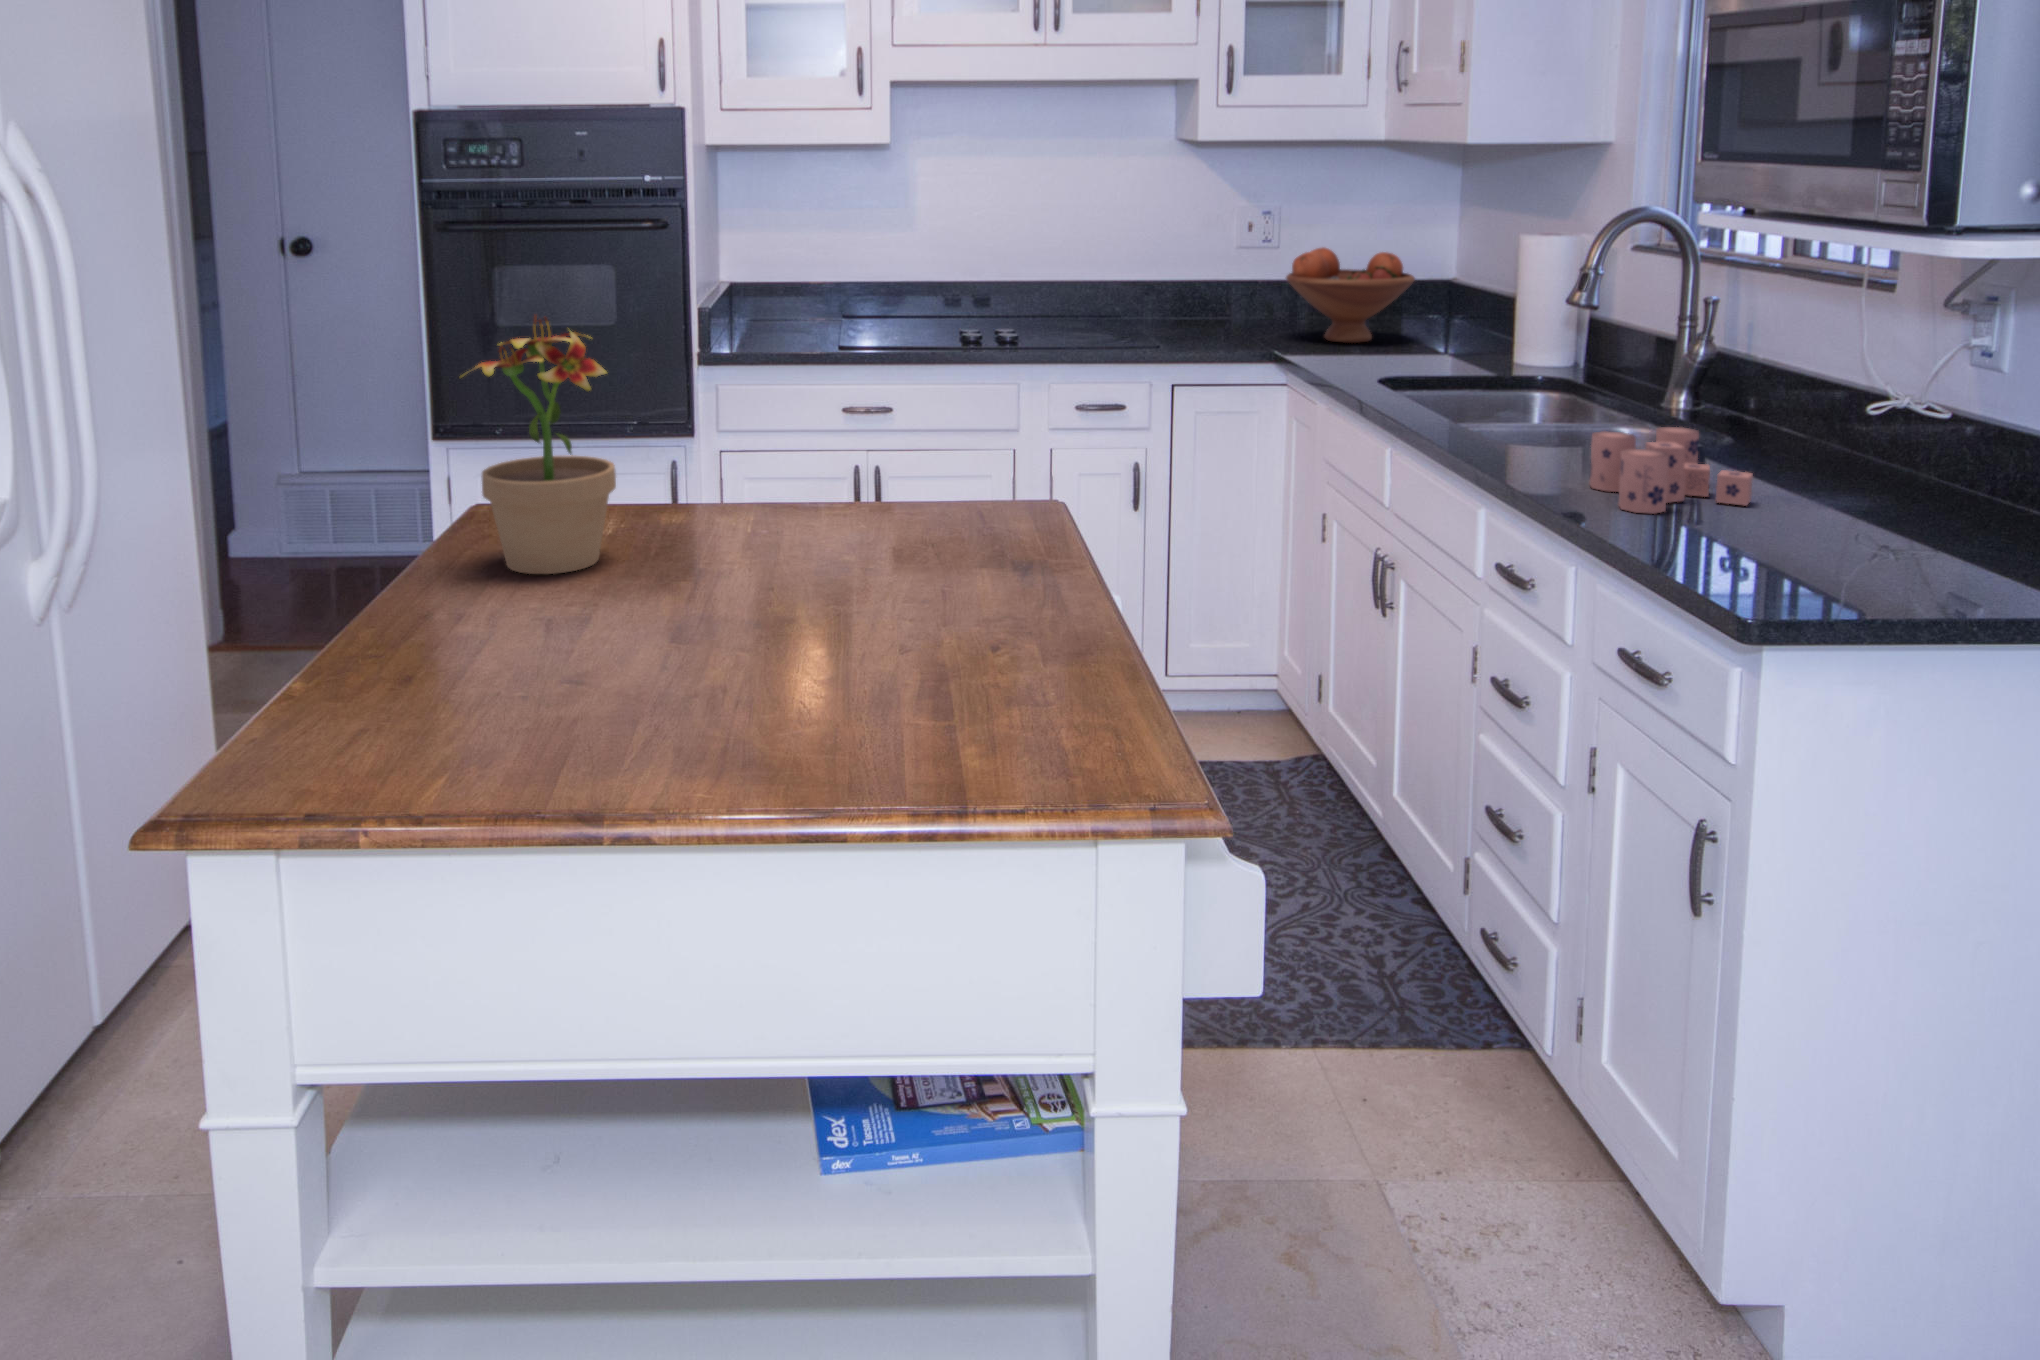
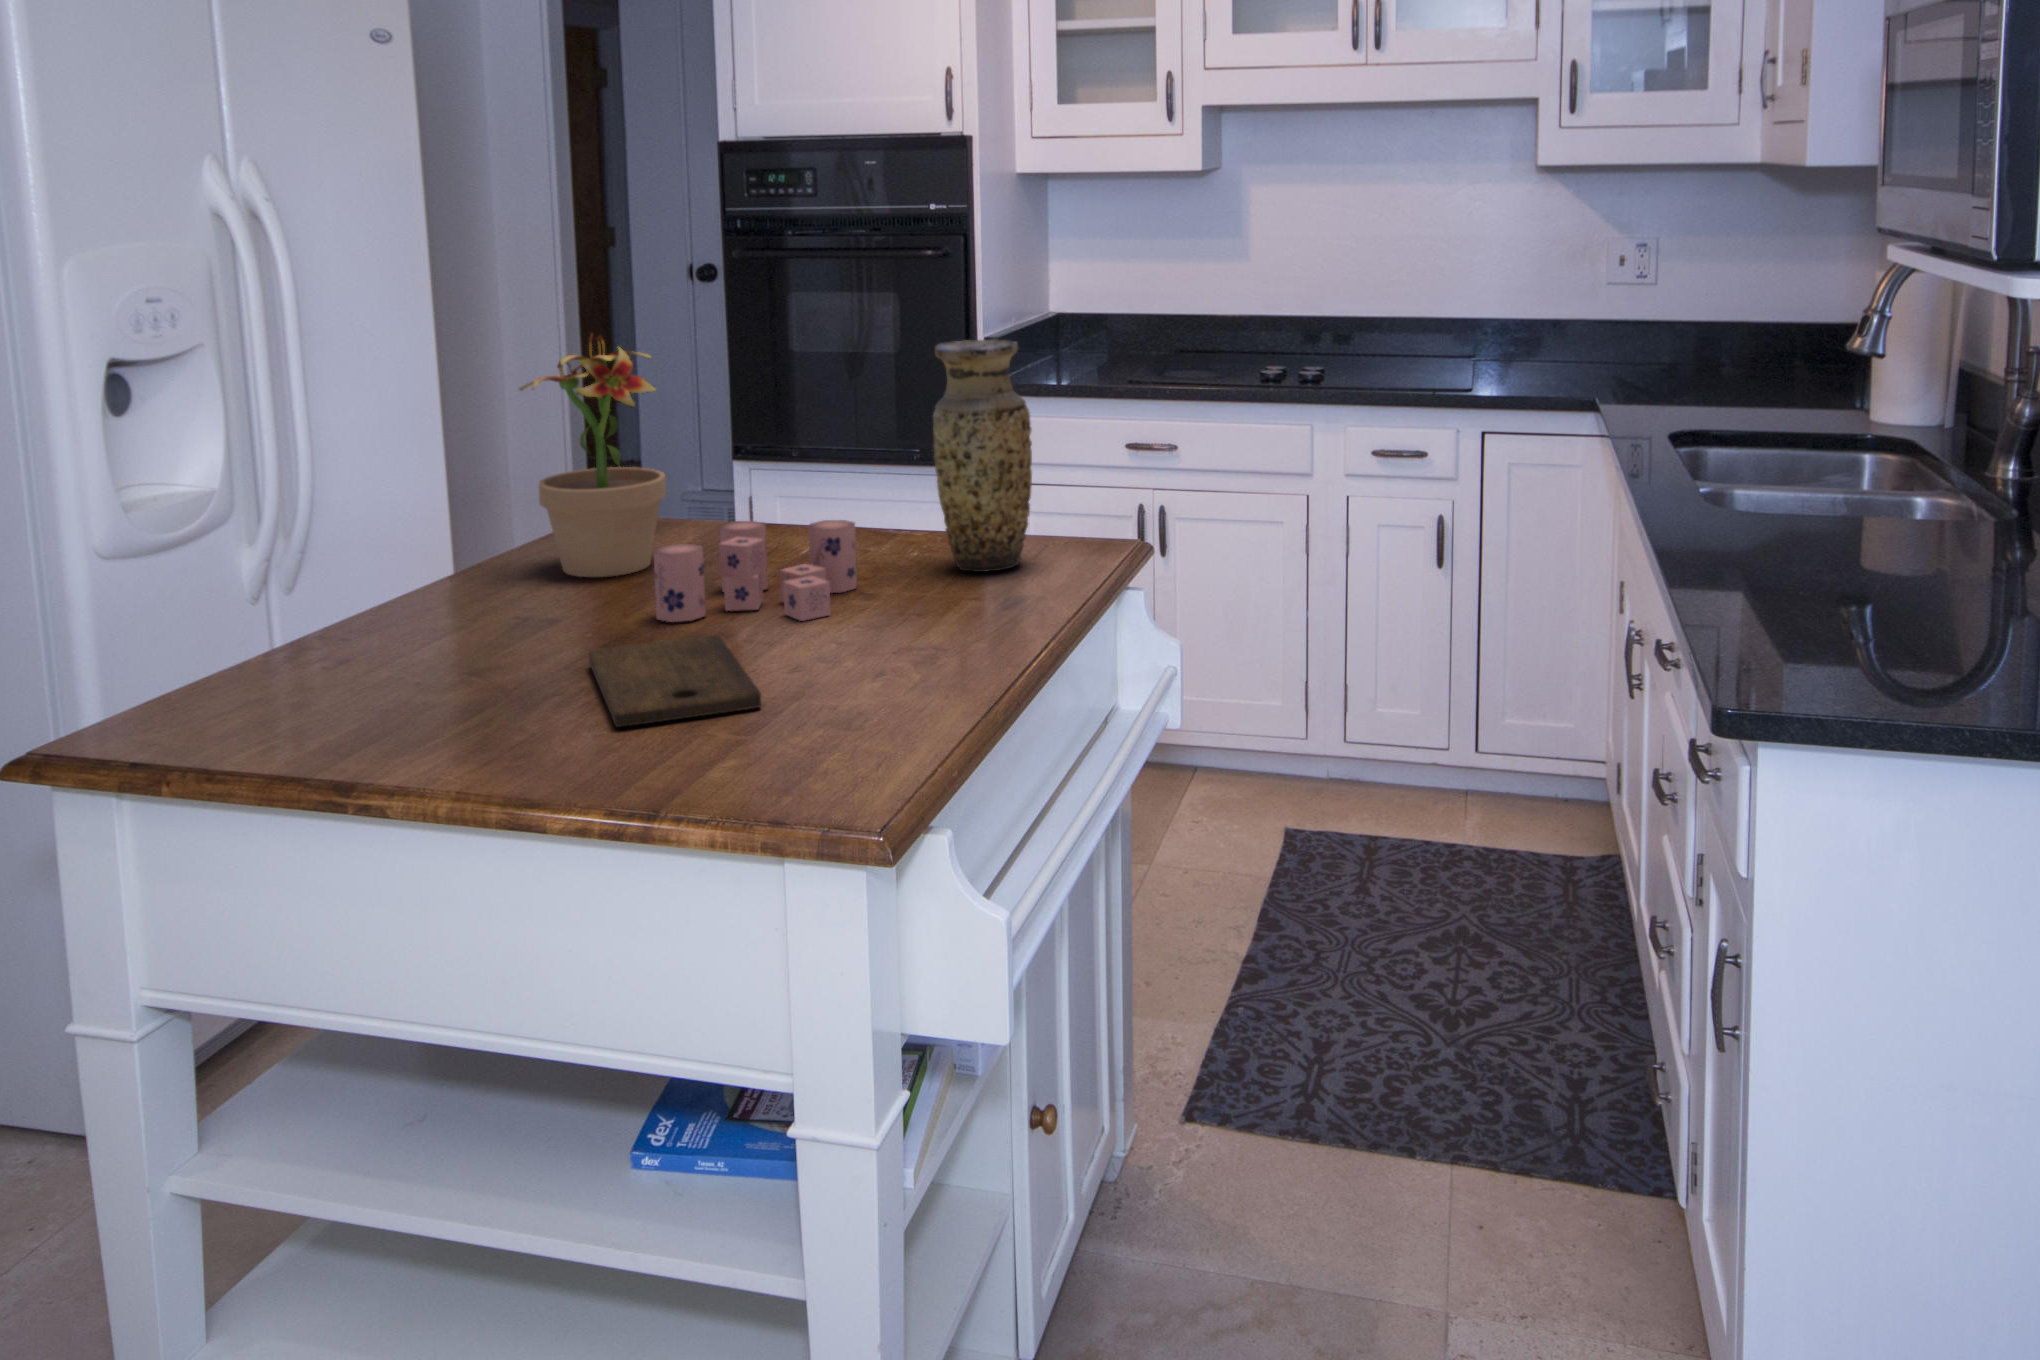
fruit bowl: present [1286,247,1415,343] -> none [1641,283,1795,392]
vase: none [898,310,995,540] -> present [933,340,1032,572]
candle: present [1590,427,1753,514] -> present [654,520,857,622]
cutting board: none [687,621,931,722] -> present [589,635,761,727]

